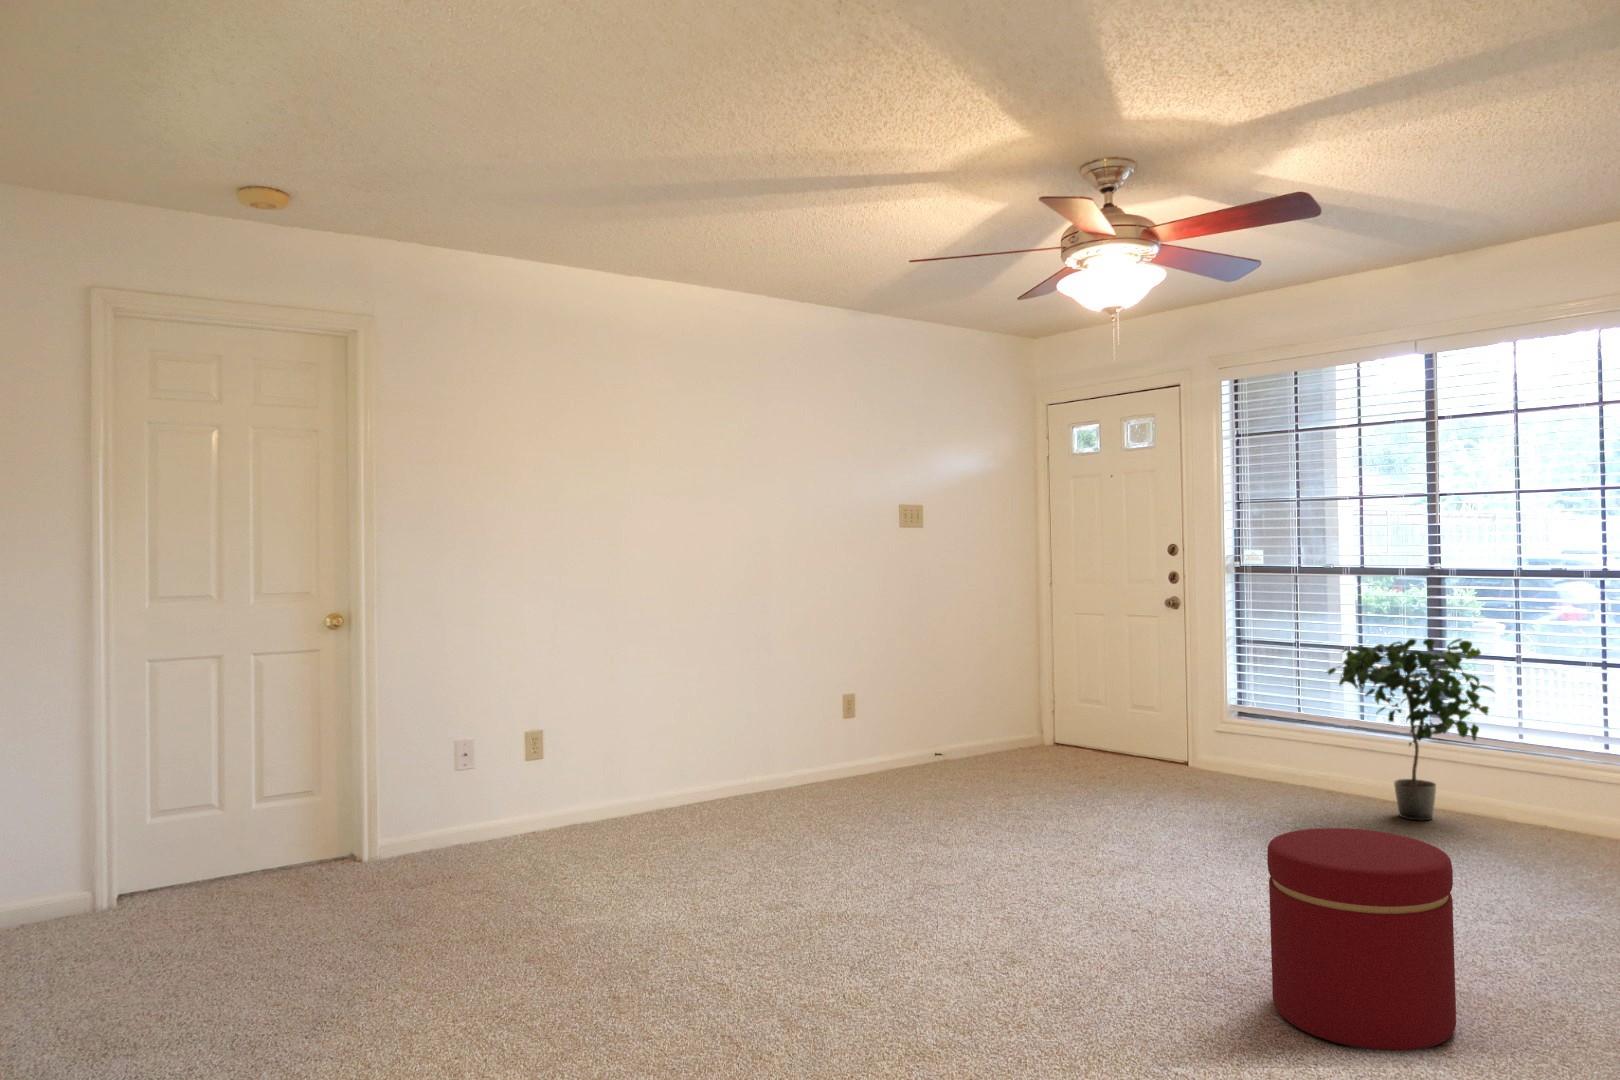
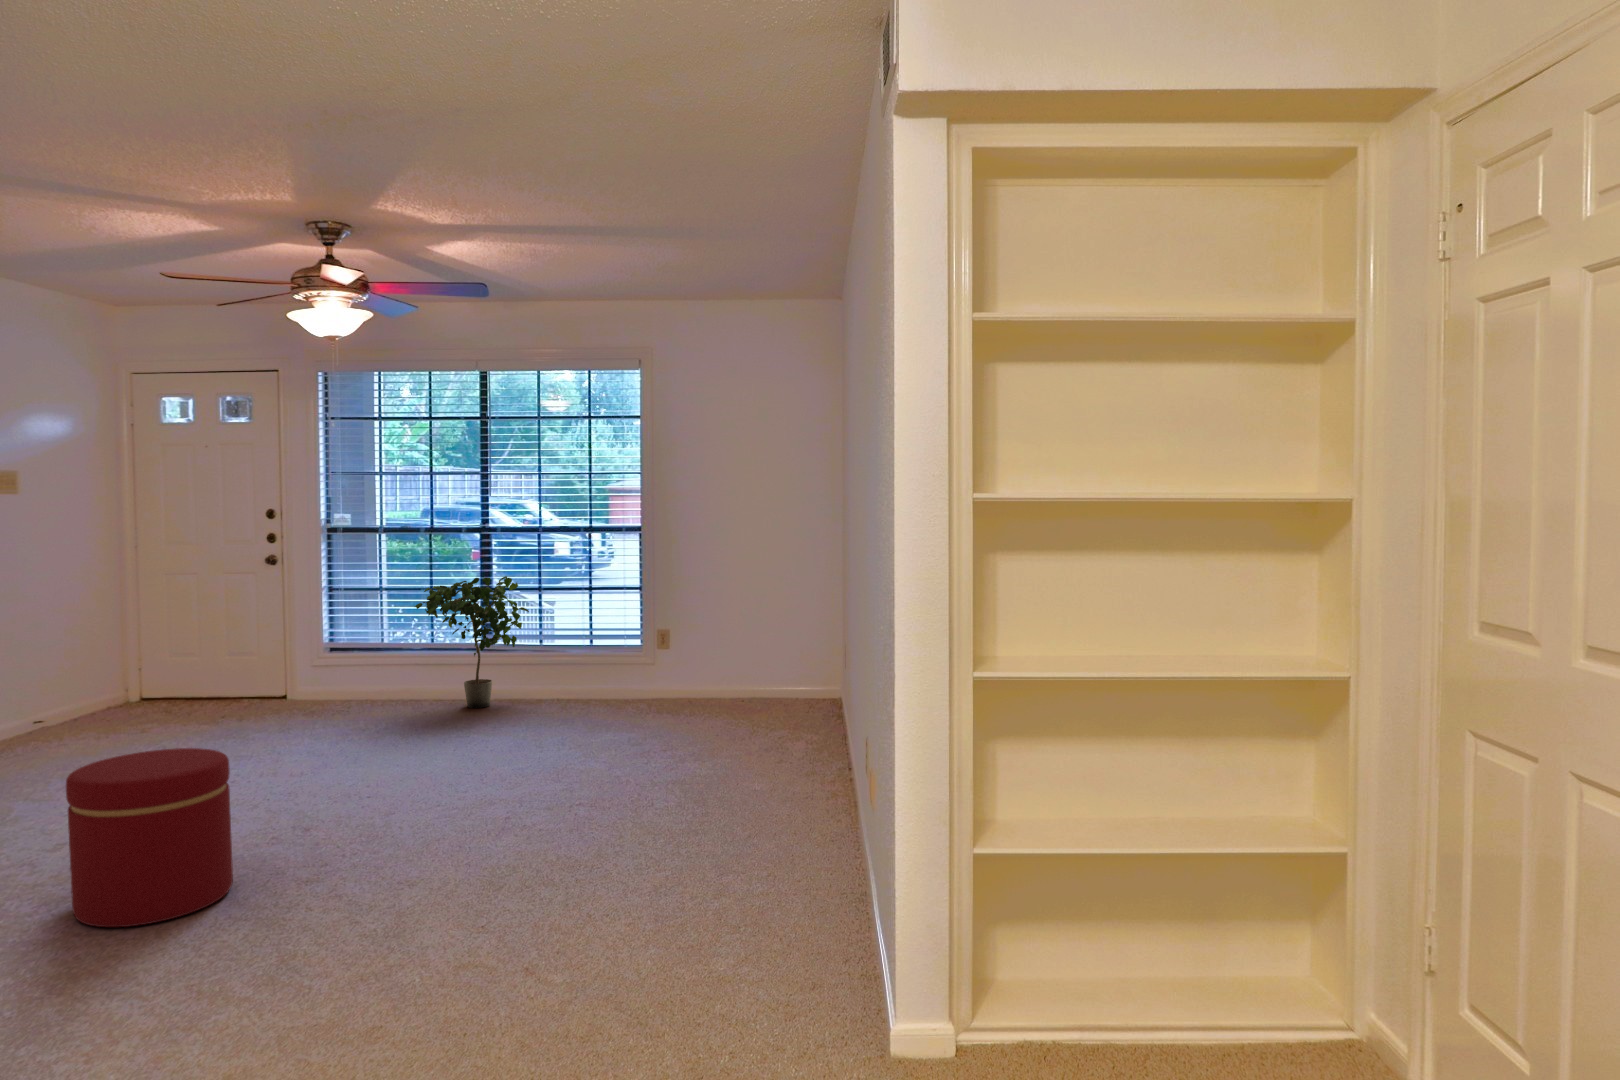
ottoman: present [1267,828,1456,1051] -> present [66,748,233,927]

